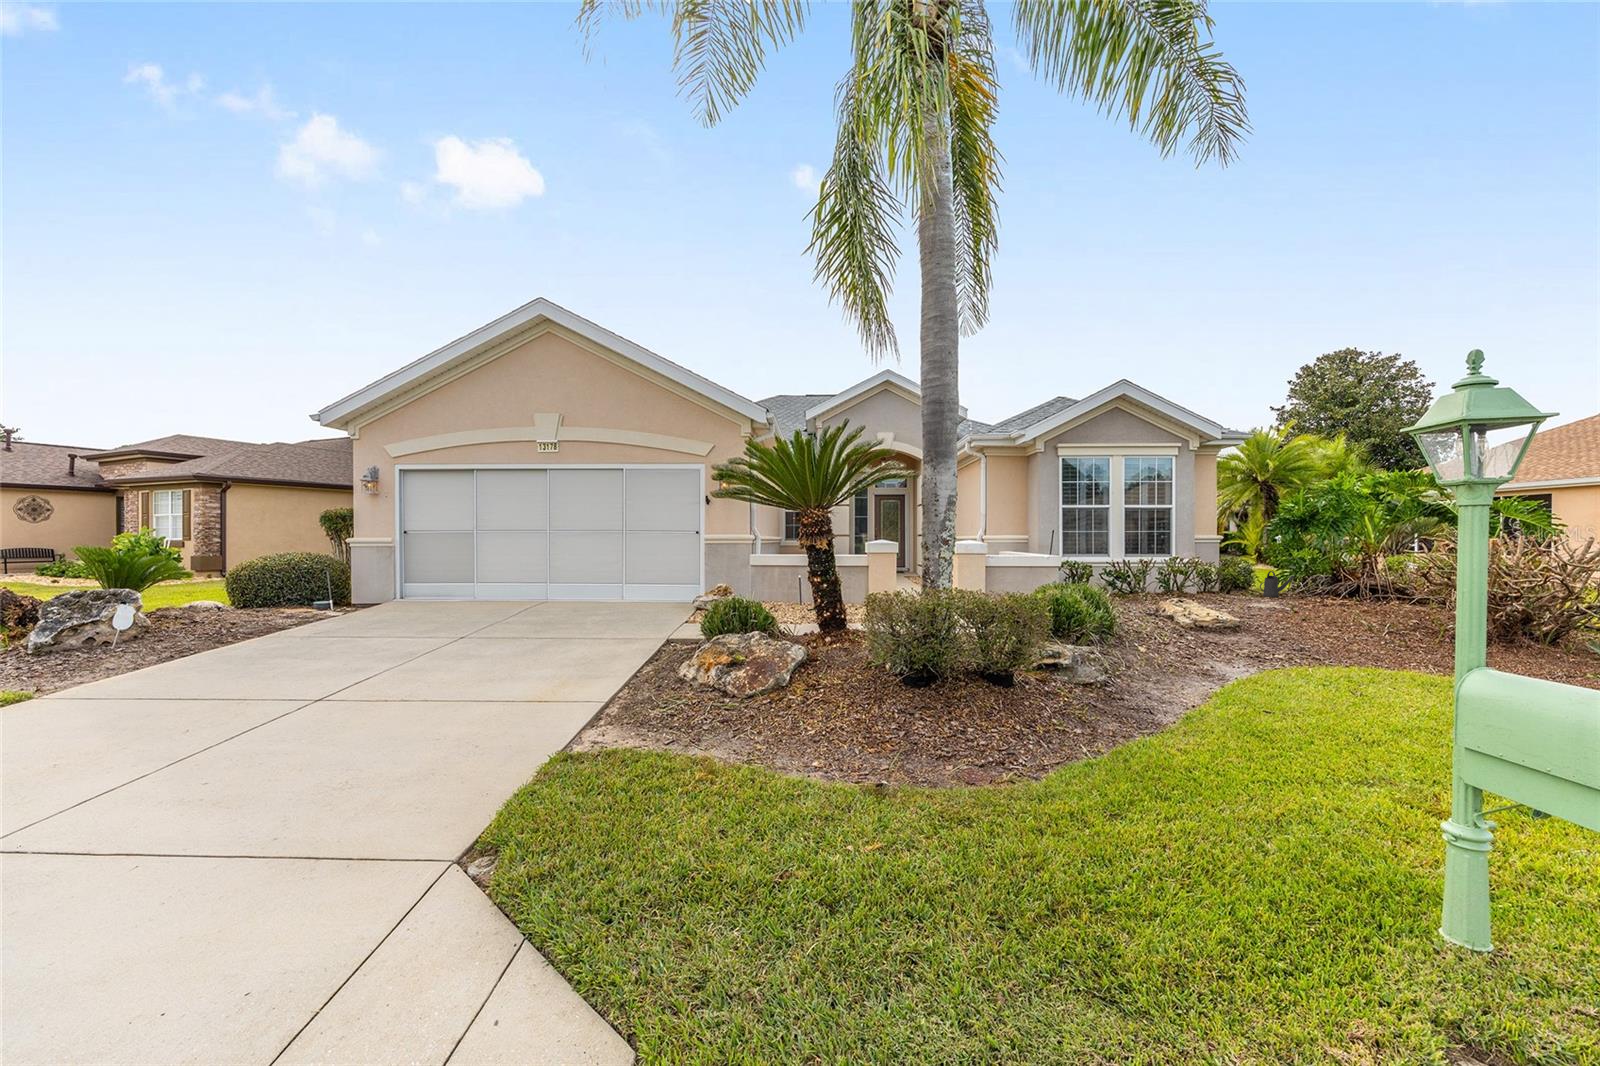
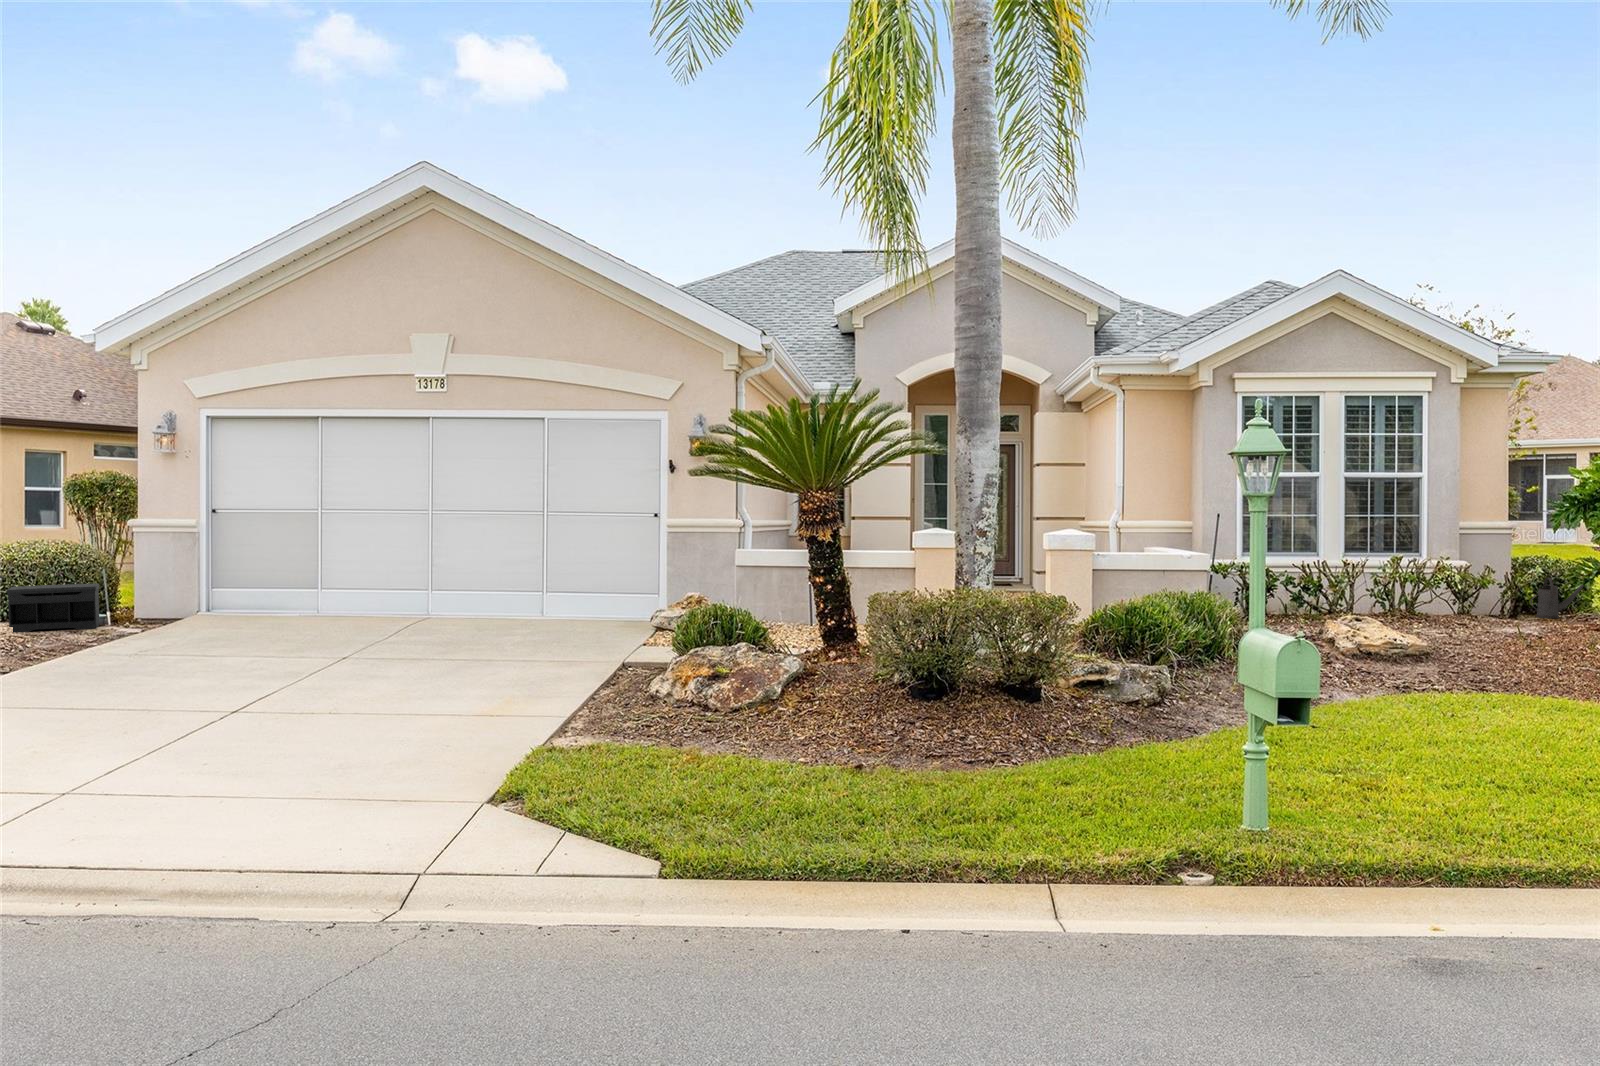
bench: none [245,580,319,616] -> present [7,584,100,633]

